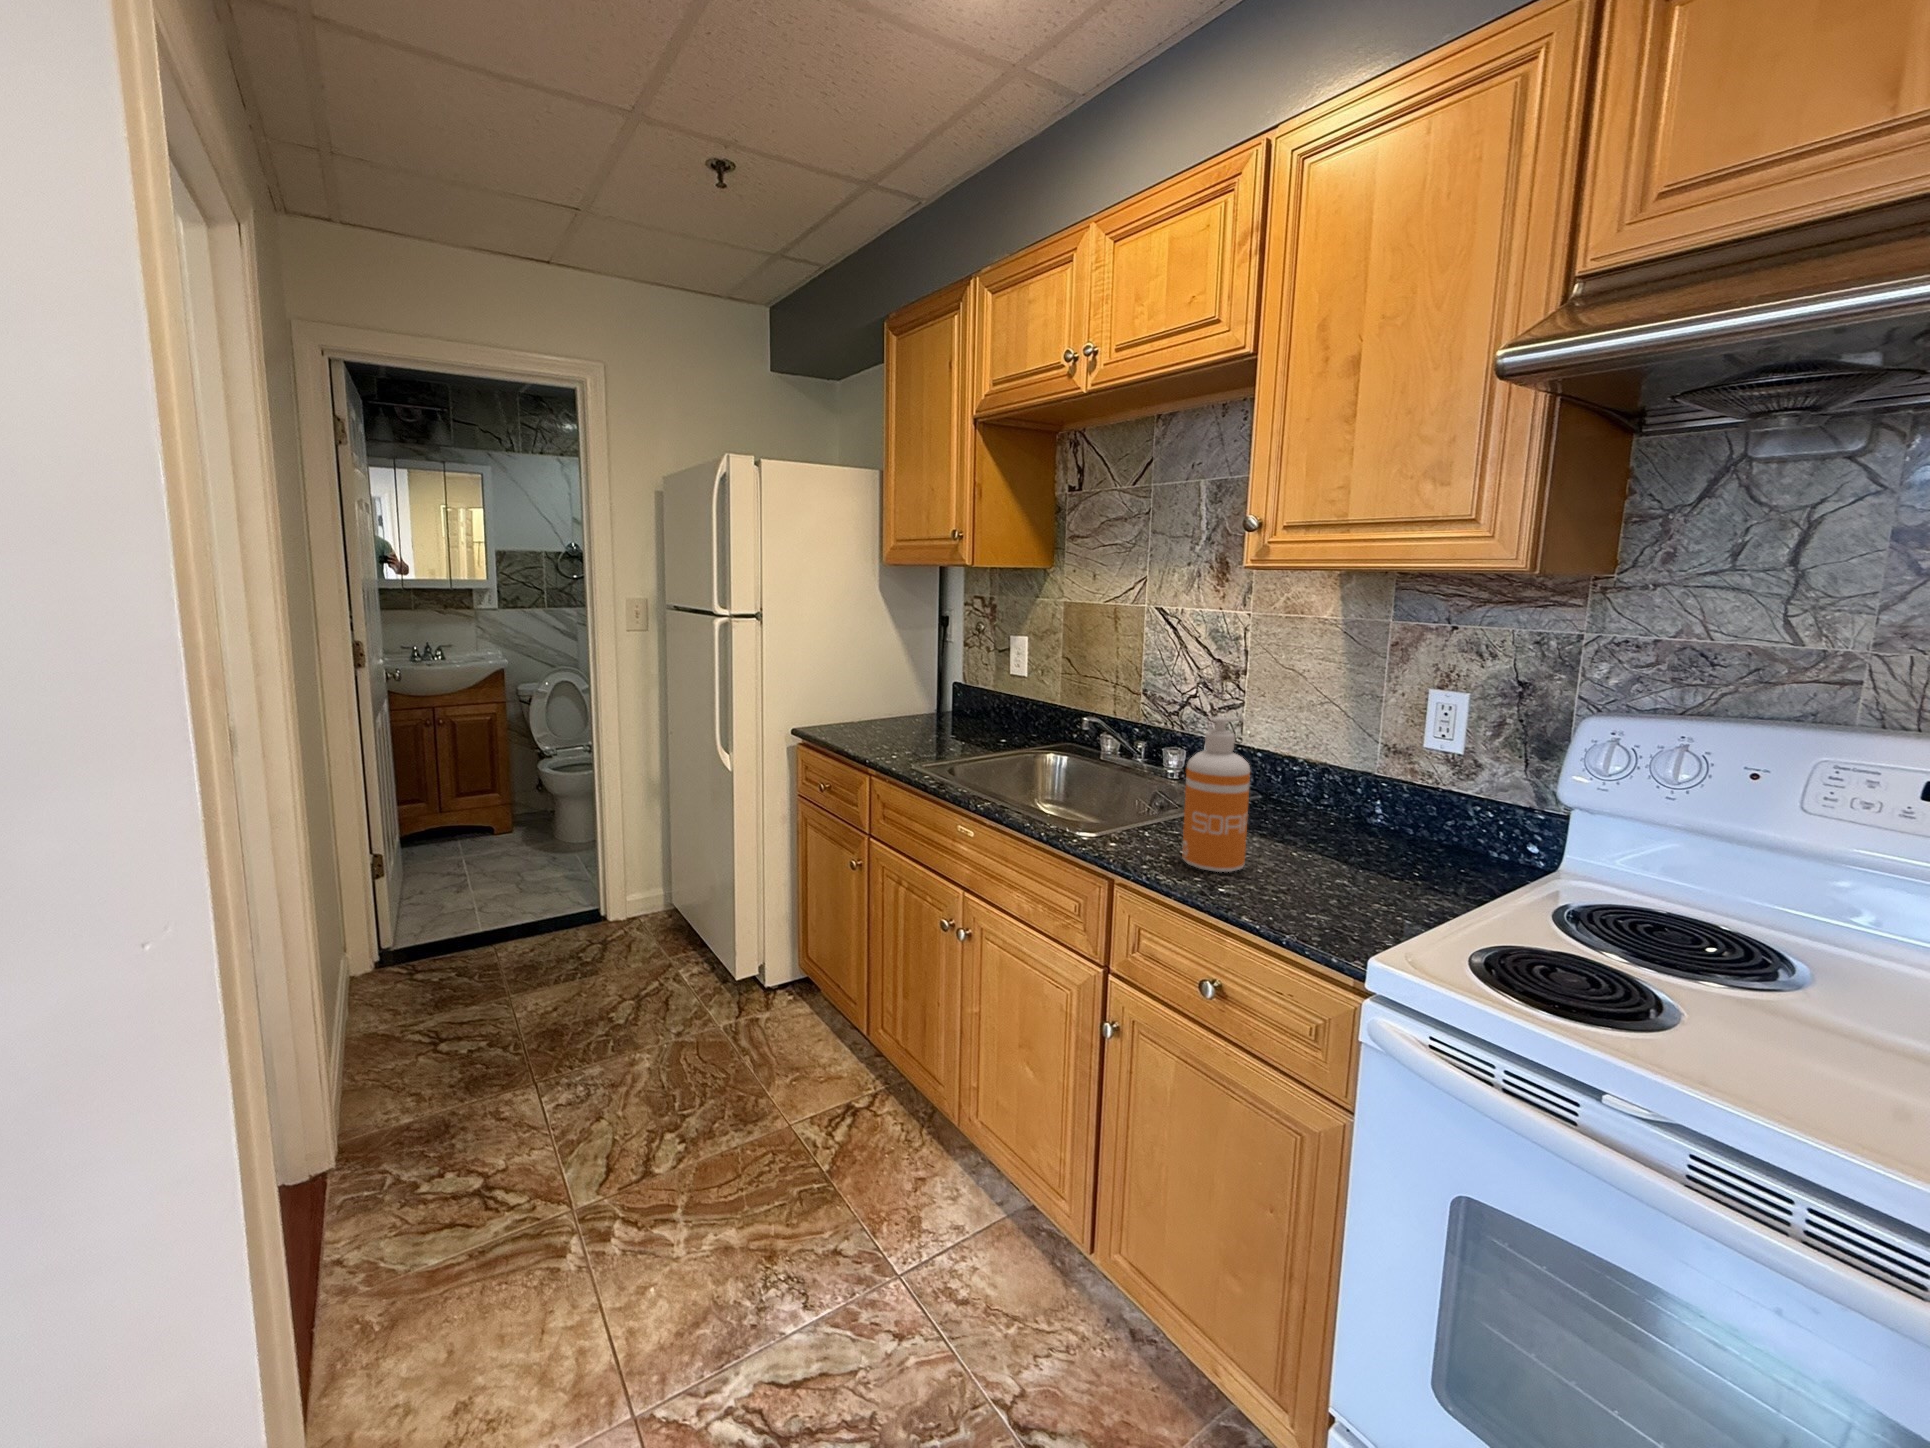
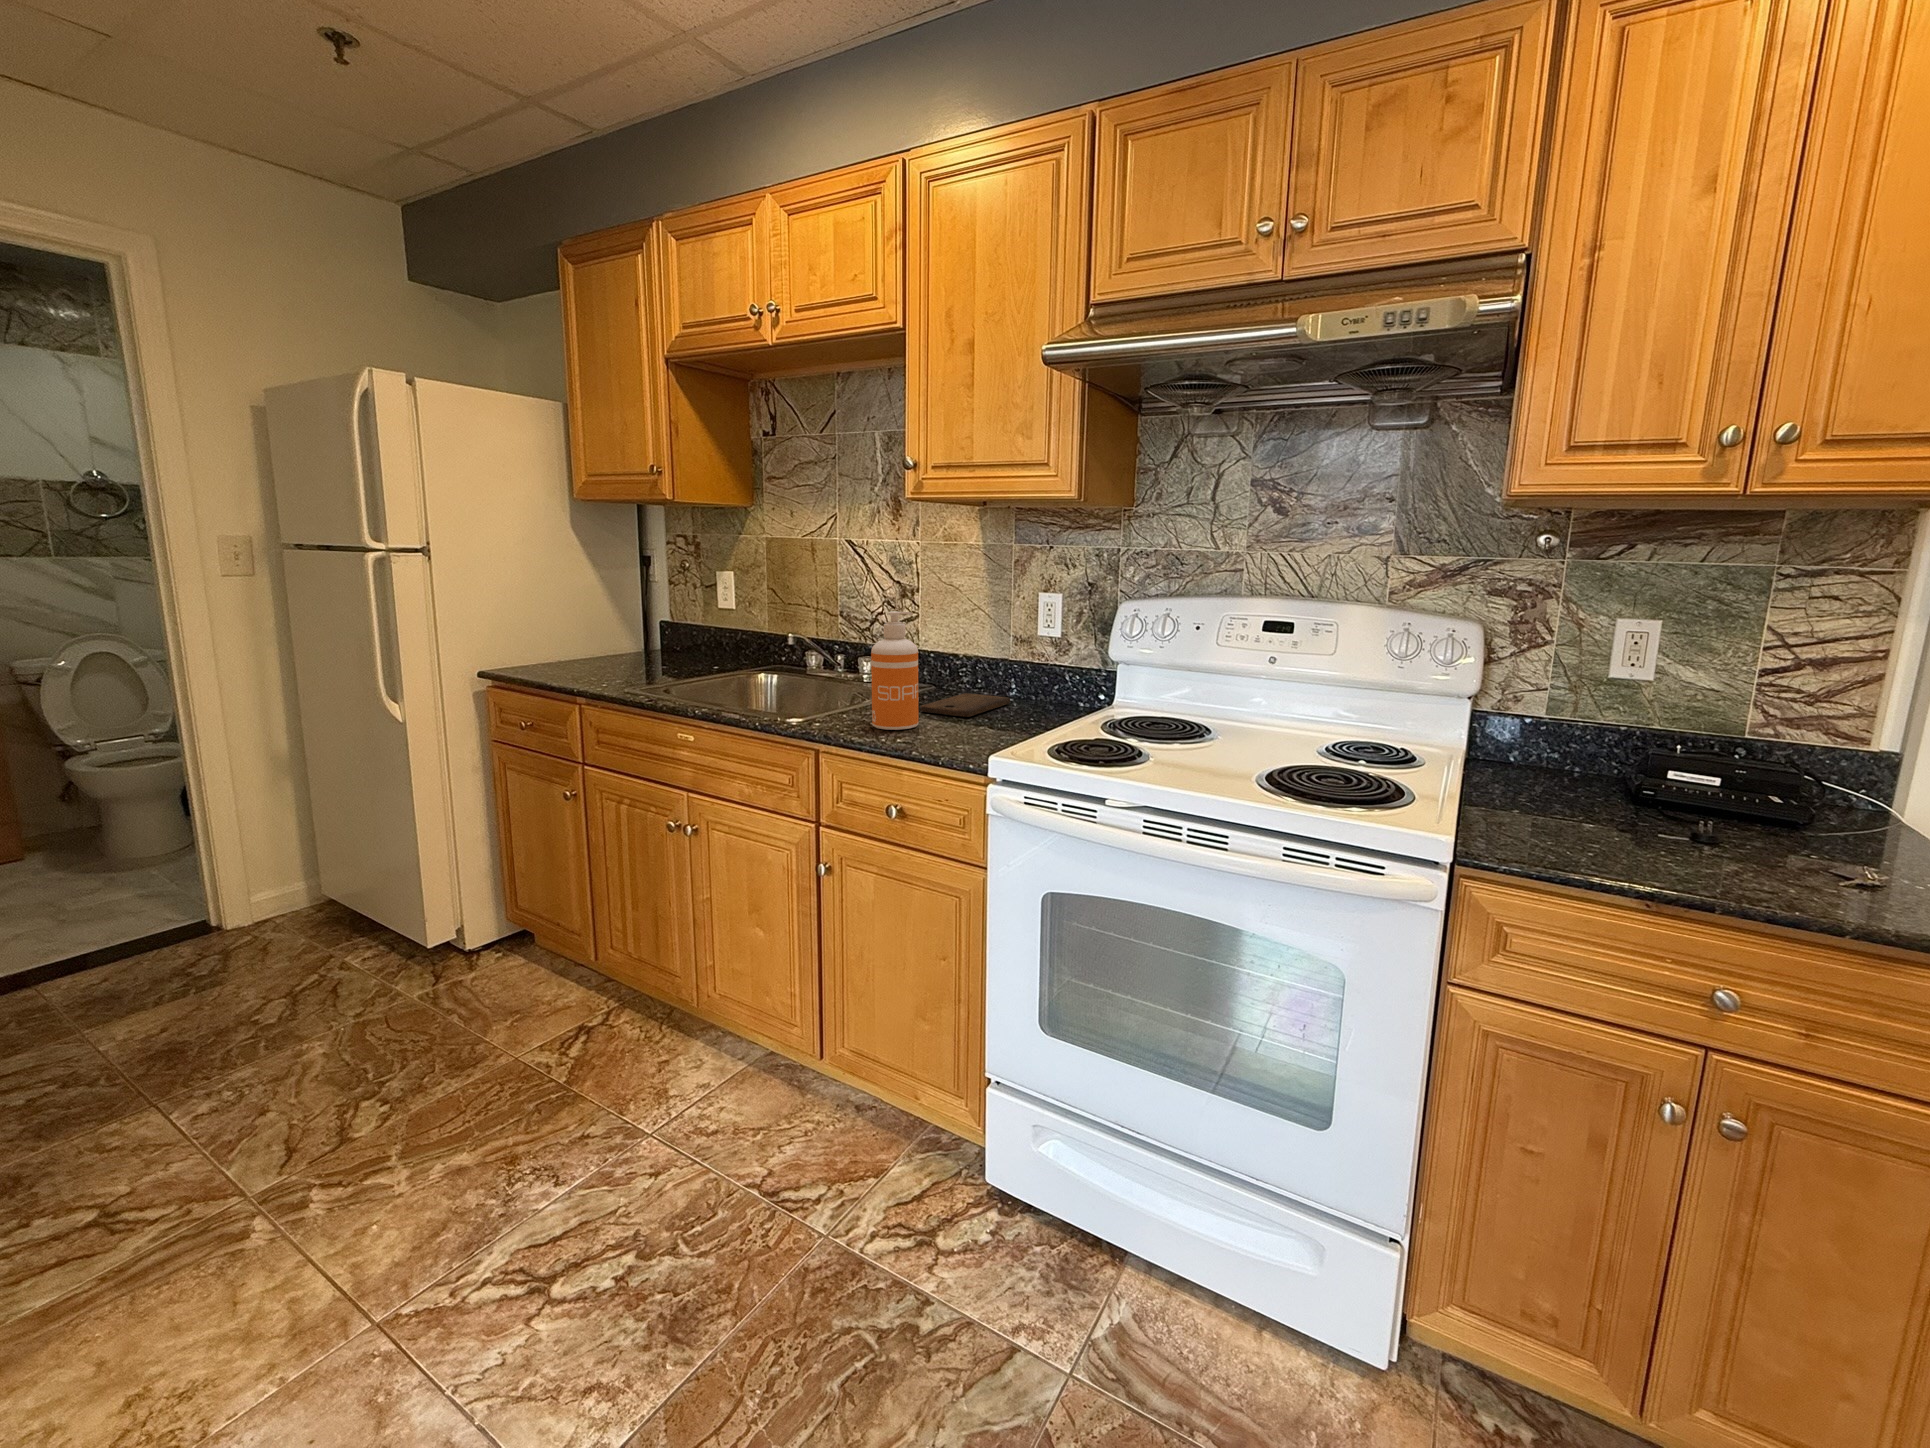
cutting board: none [1246,815,1376,860] -> present [921,693,1010,717]

